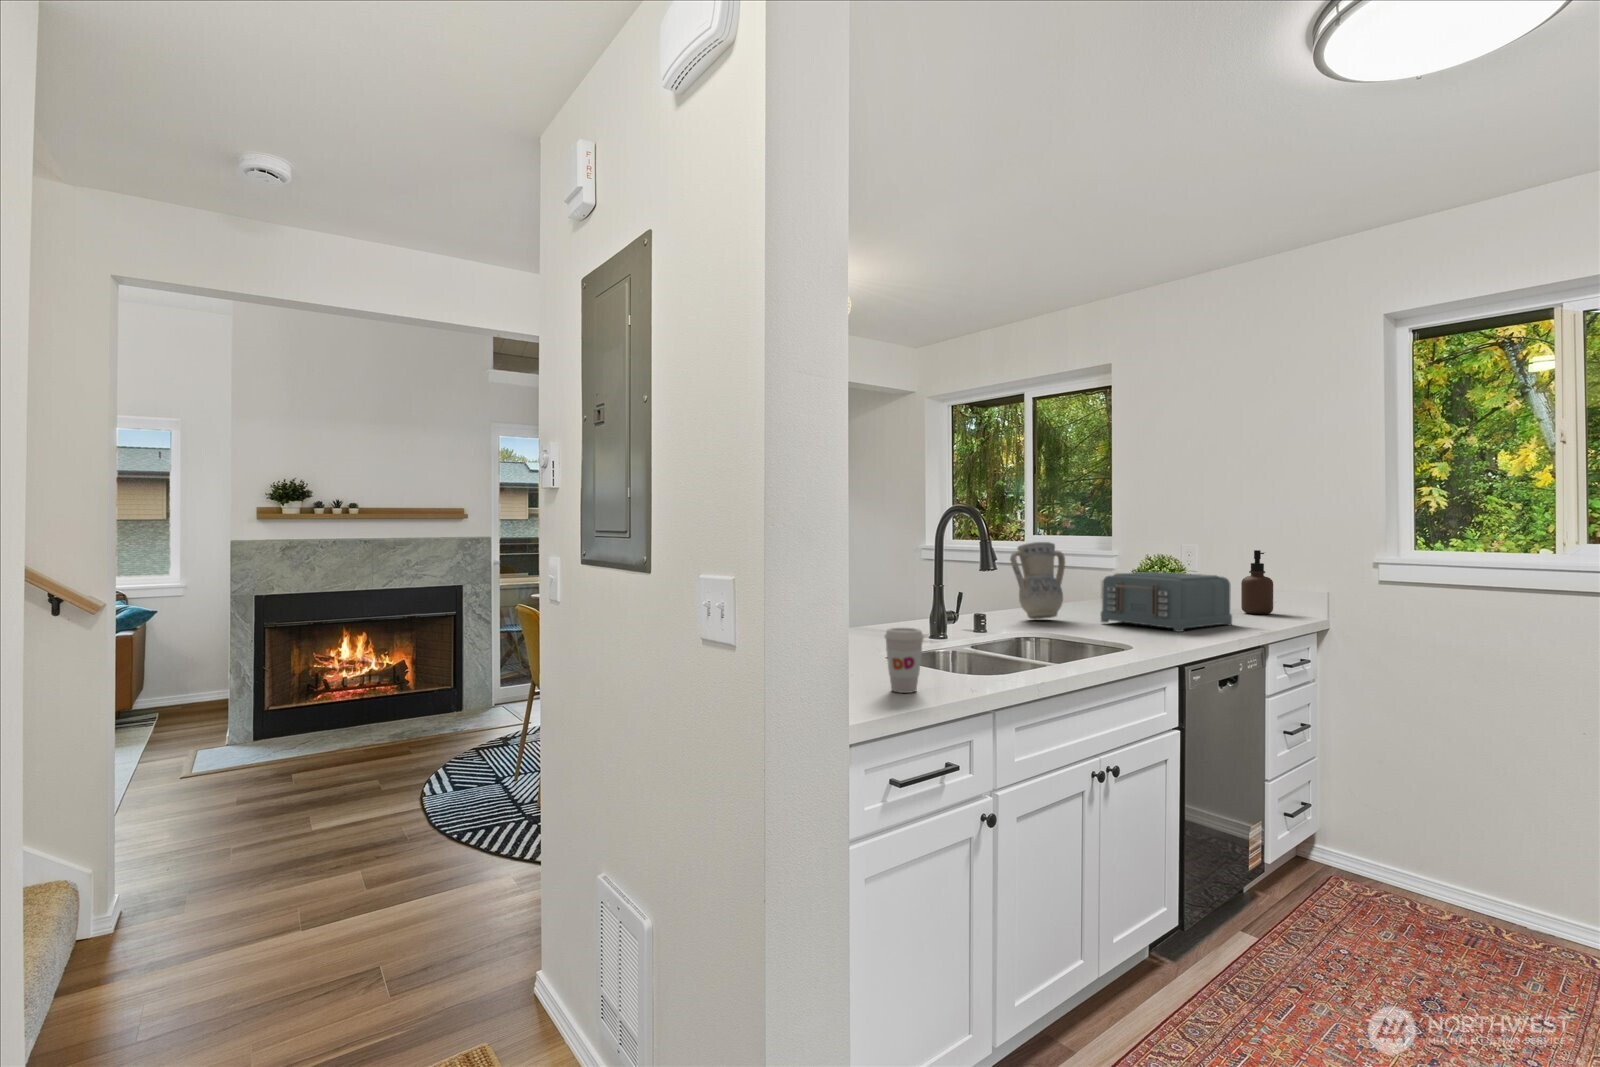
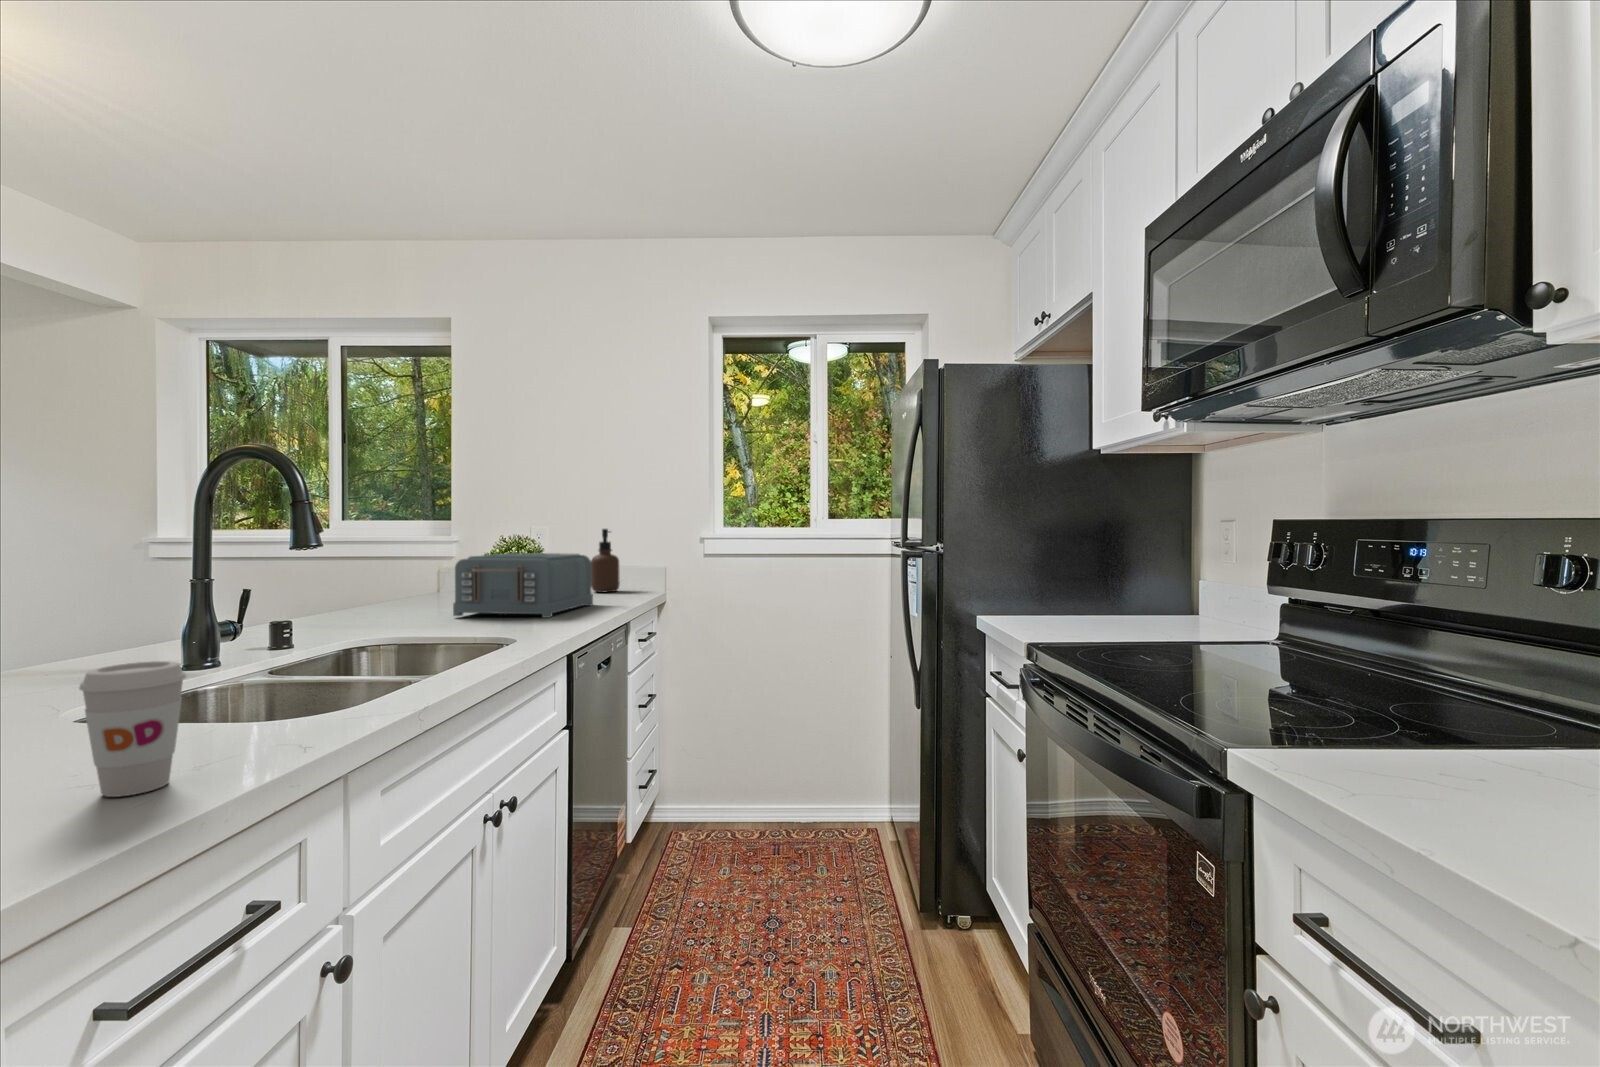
vase: present [1010,542,1065,619] -> none [325,519,403,621]

